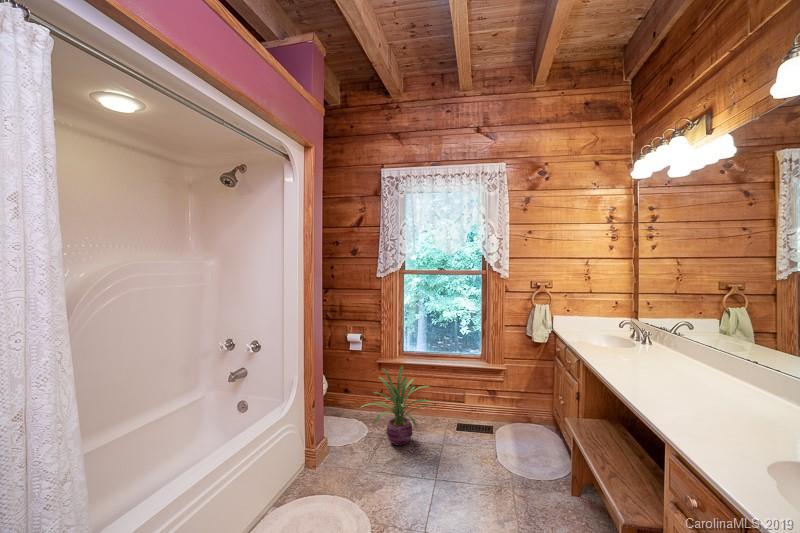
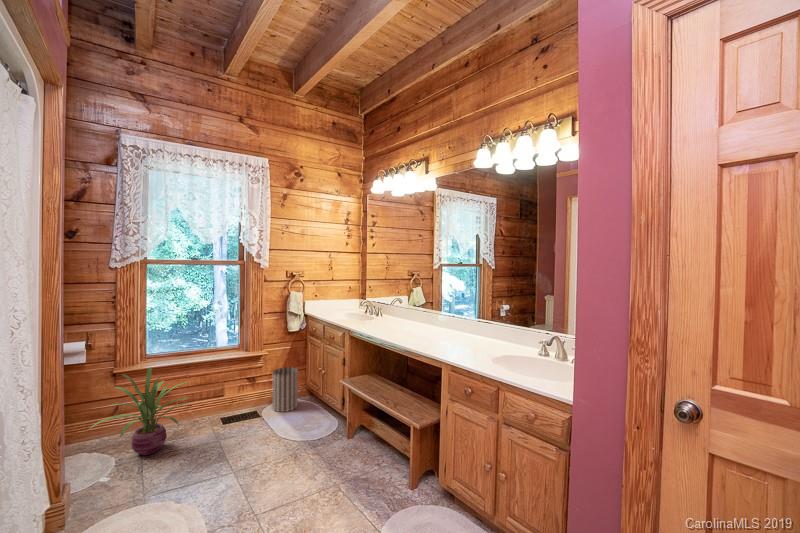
wastebasket: none [514,389,544,443] -> present [272,367,298,412]

